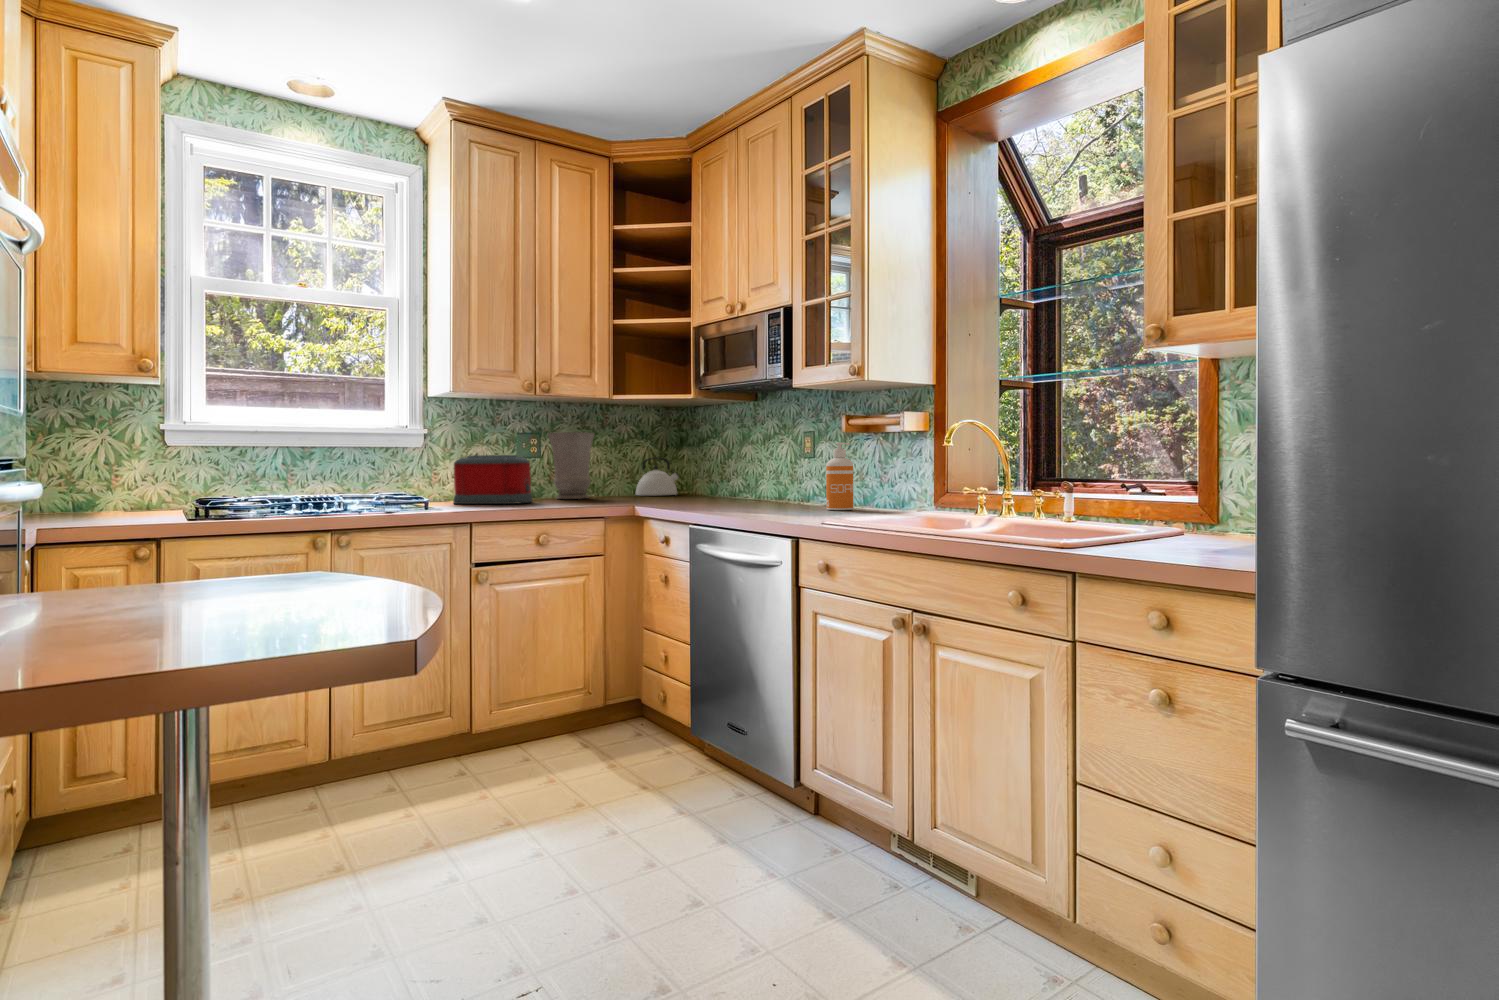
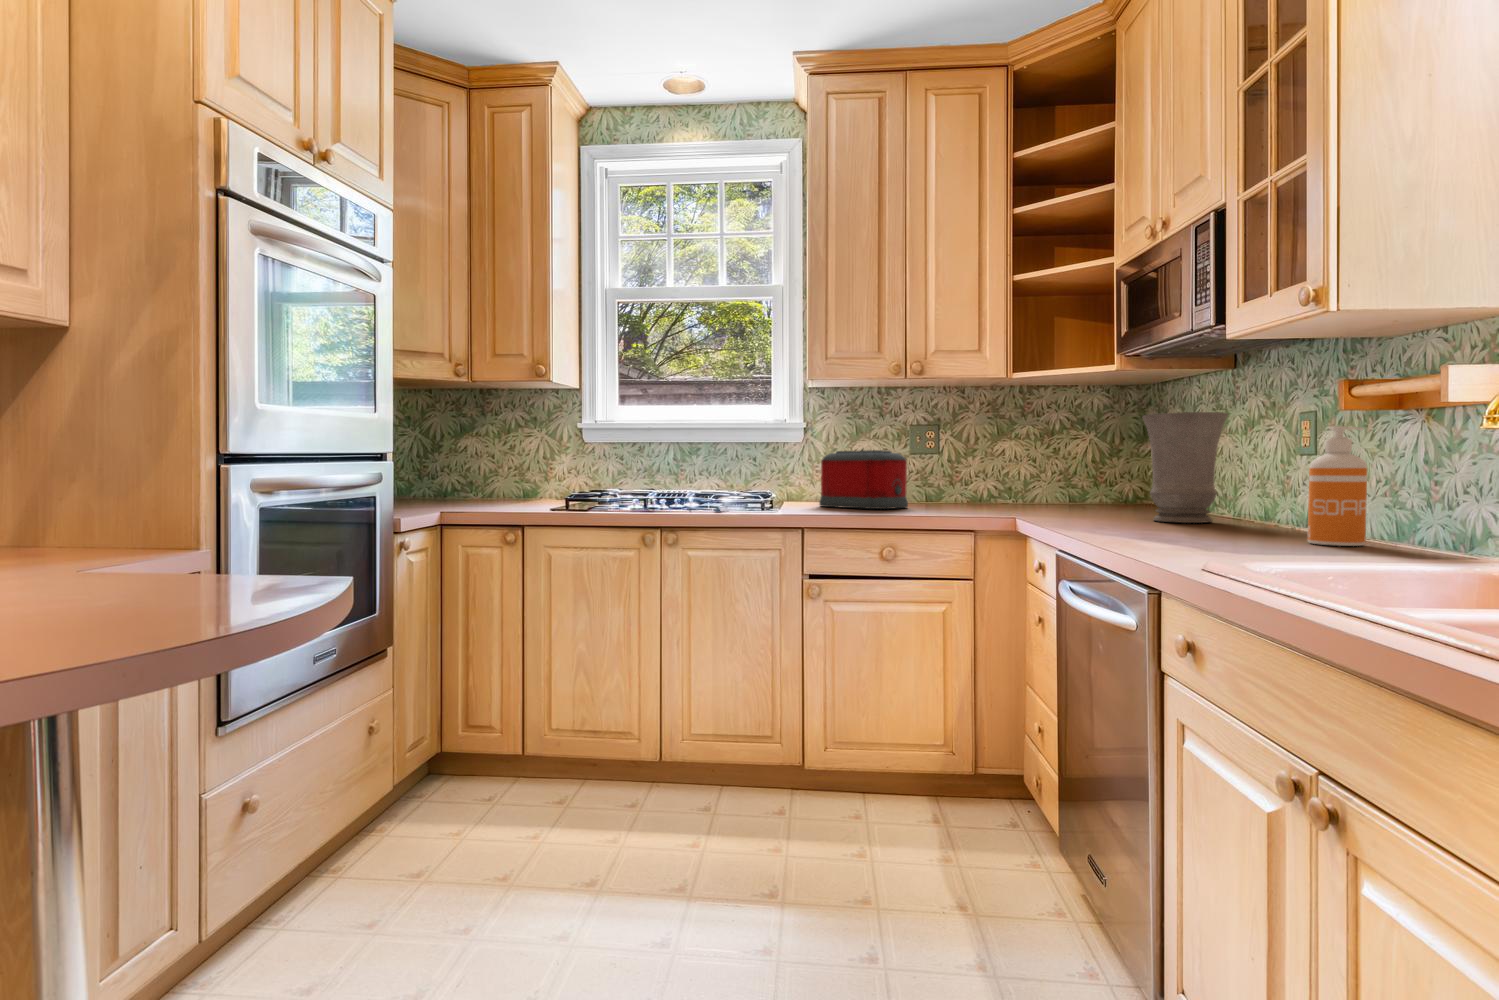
vase: present [548,432,595,499] -> present [1143,412,1228,523]
kettle: present [636,457,679,496] -> none [1066,454,1132,506]

